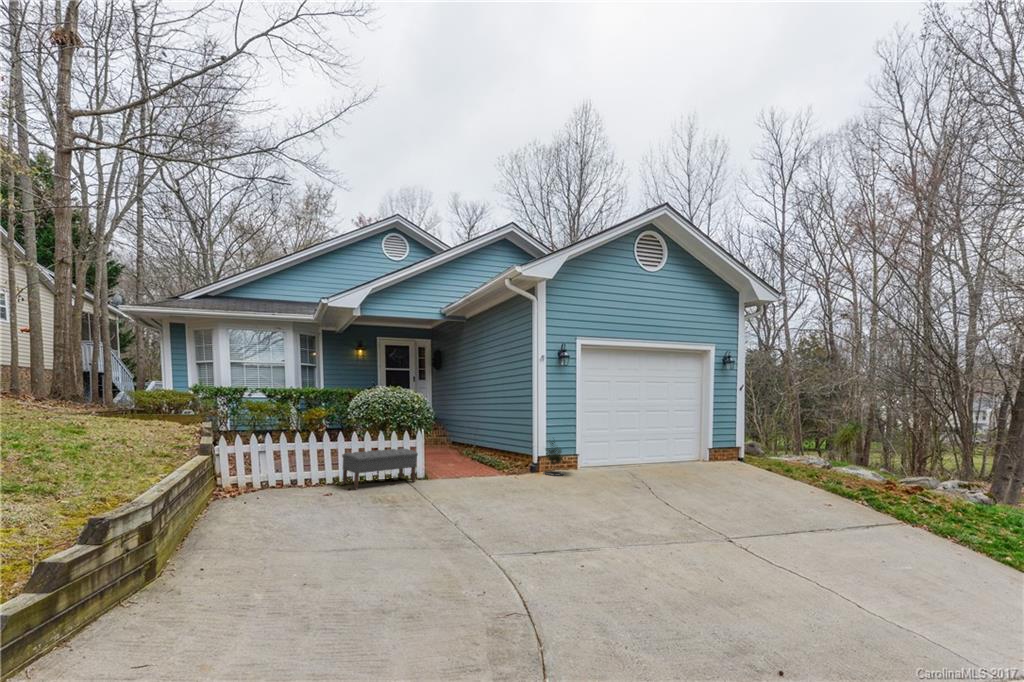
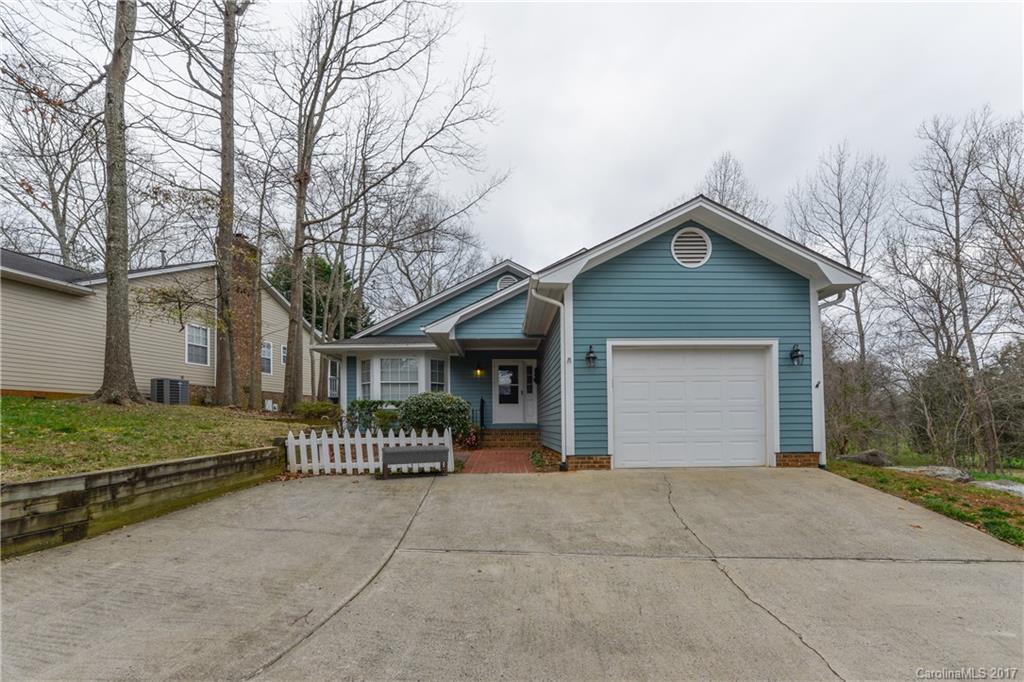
potted tree: present [544,441,563,476] -> none [571,435,594,475]

